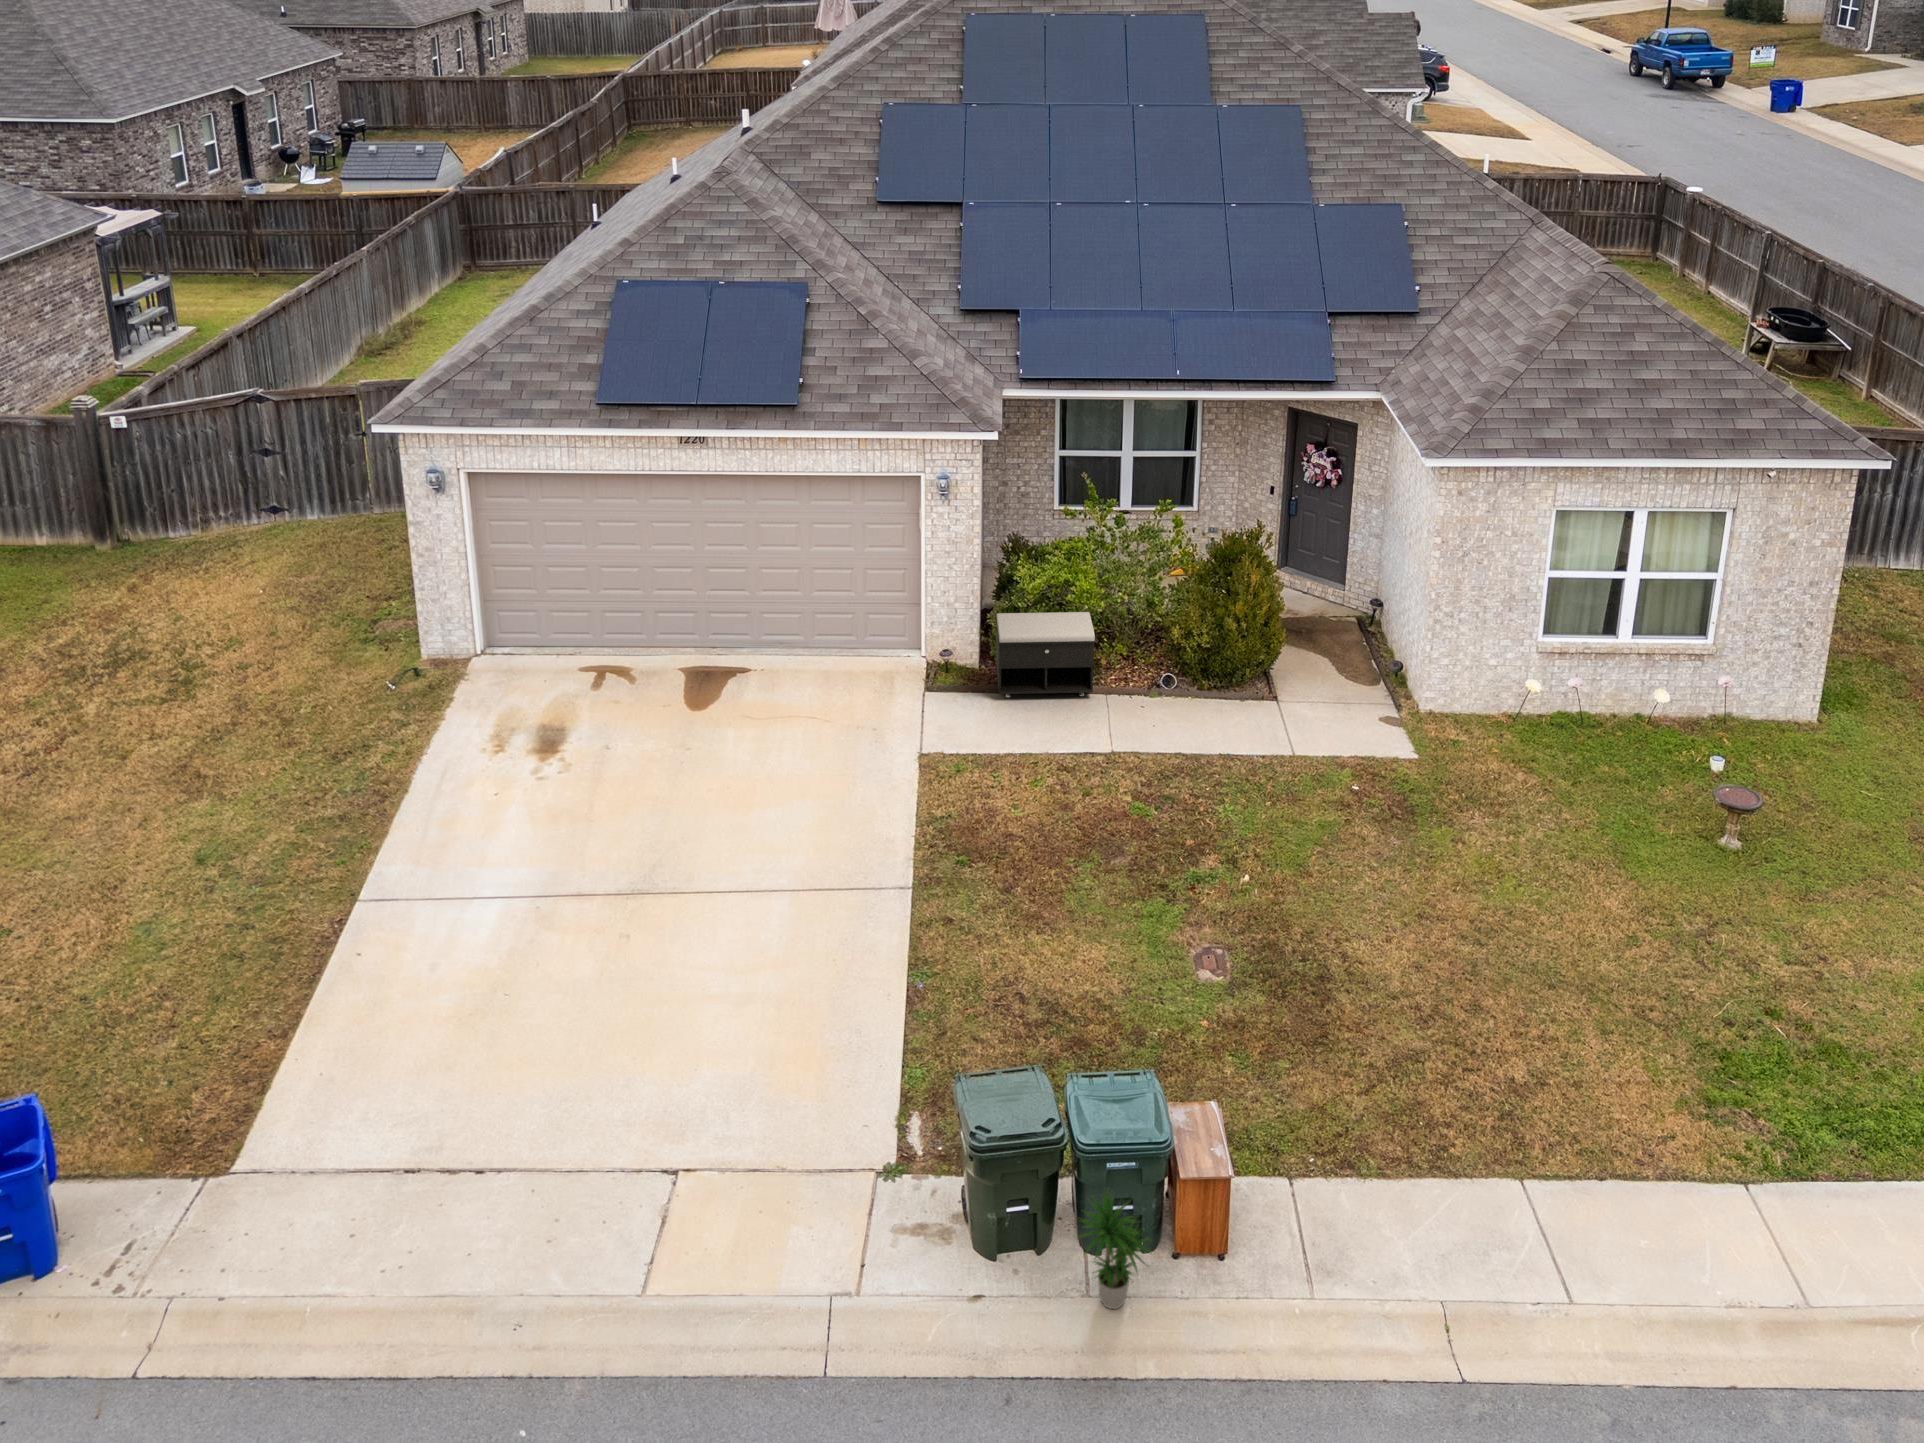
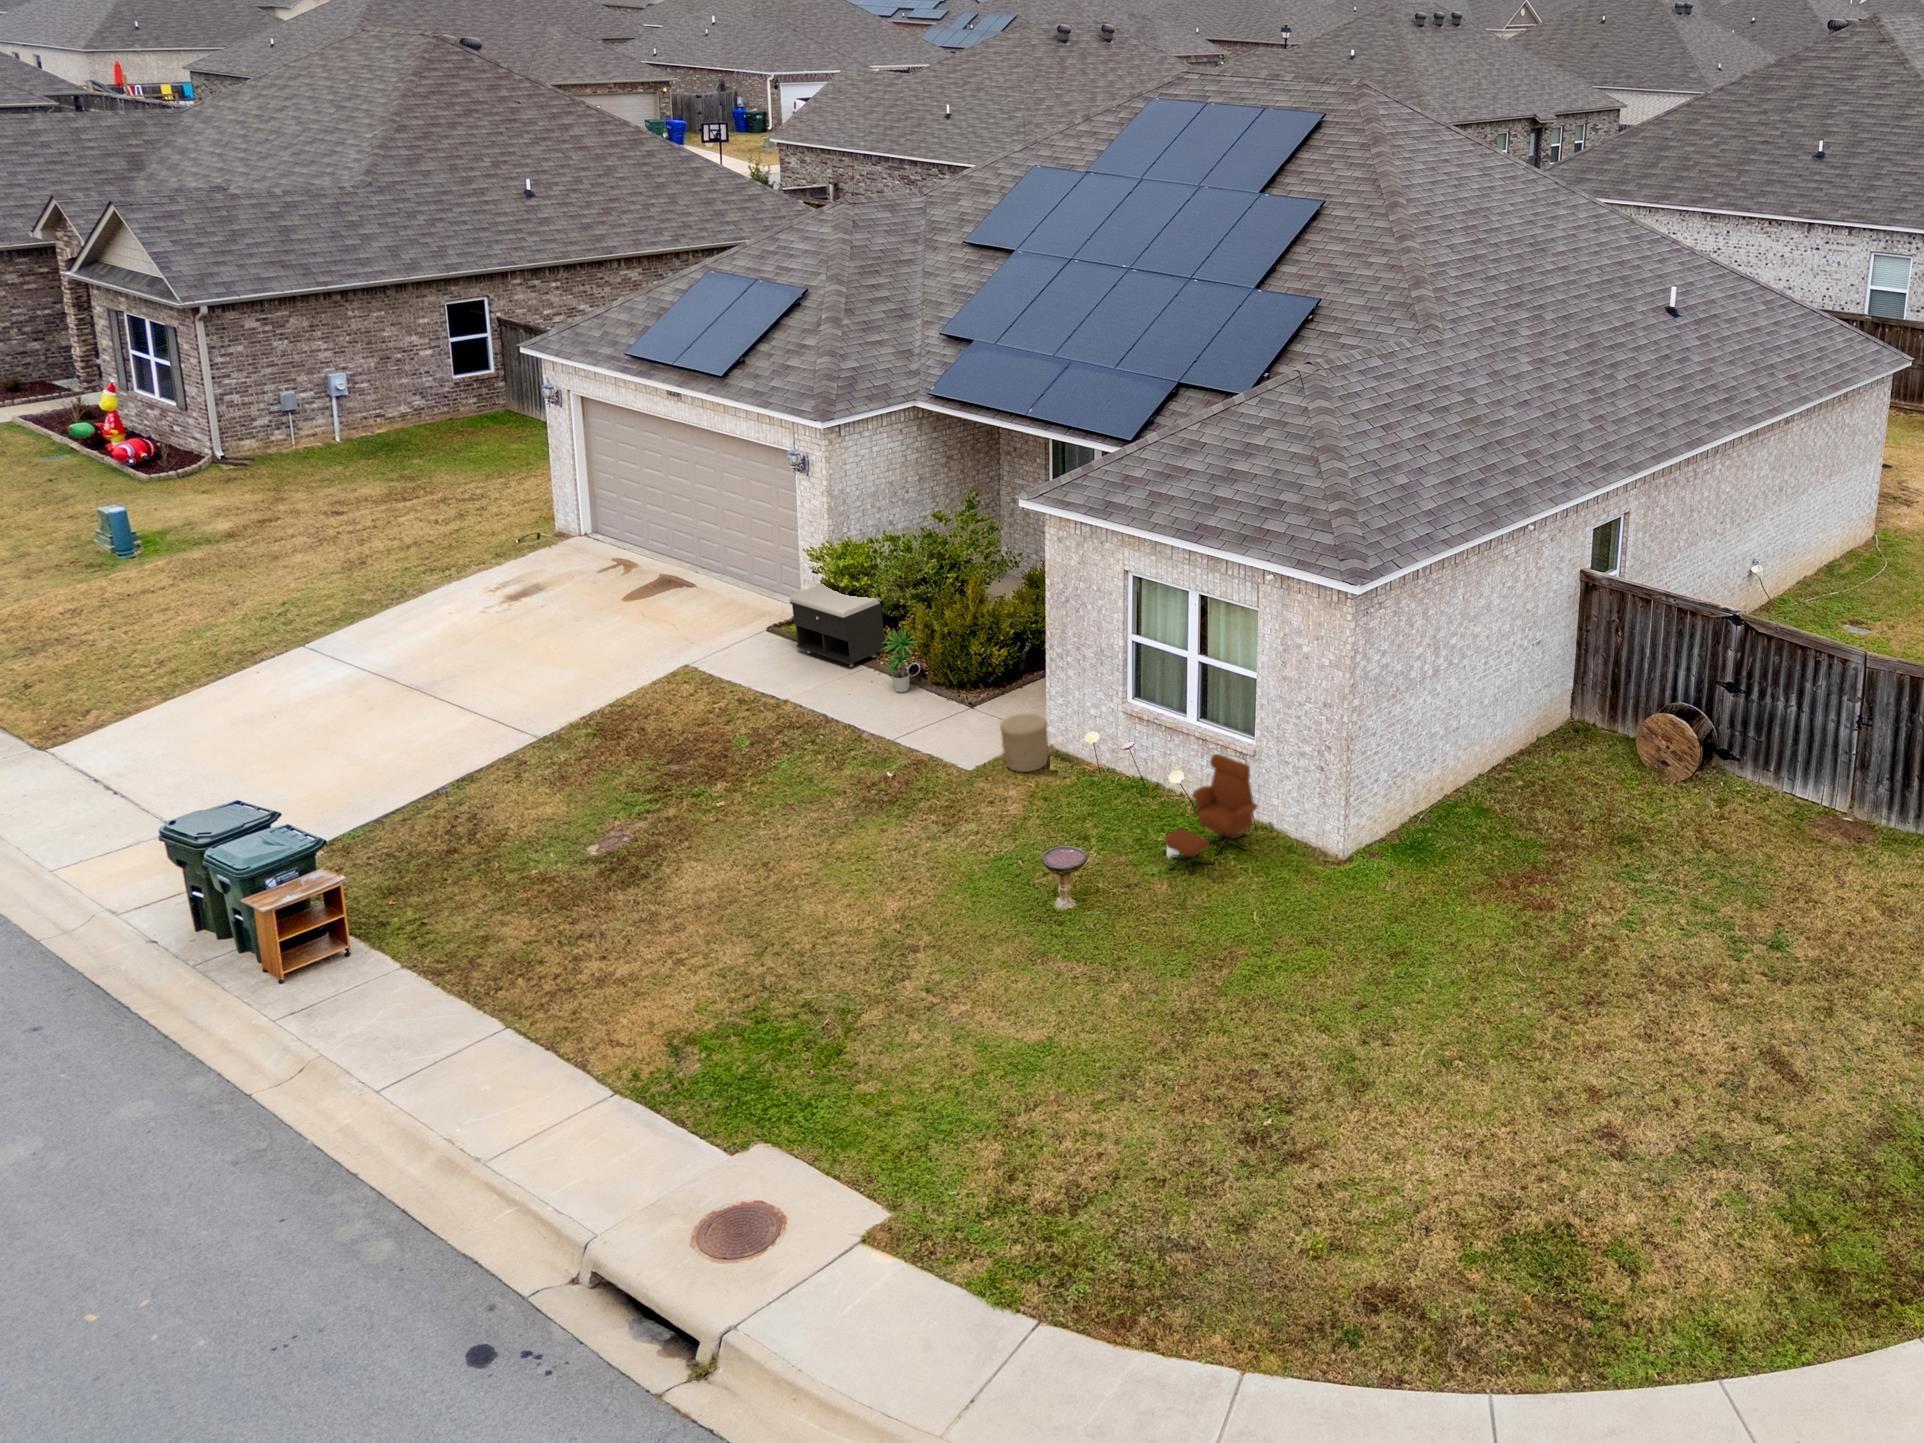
lounge chair: none [1693,646,1772,762] -> present [1165,754,1258,874]
woven basket: none [1423,671,1474,732] -> present [1000,714,1048,772]
potted plant: present [1080,1192,1152,1309] -> present [883,629,916,692]

